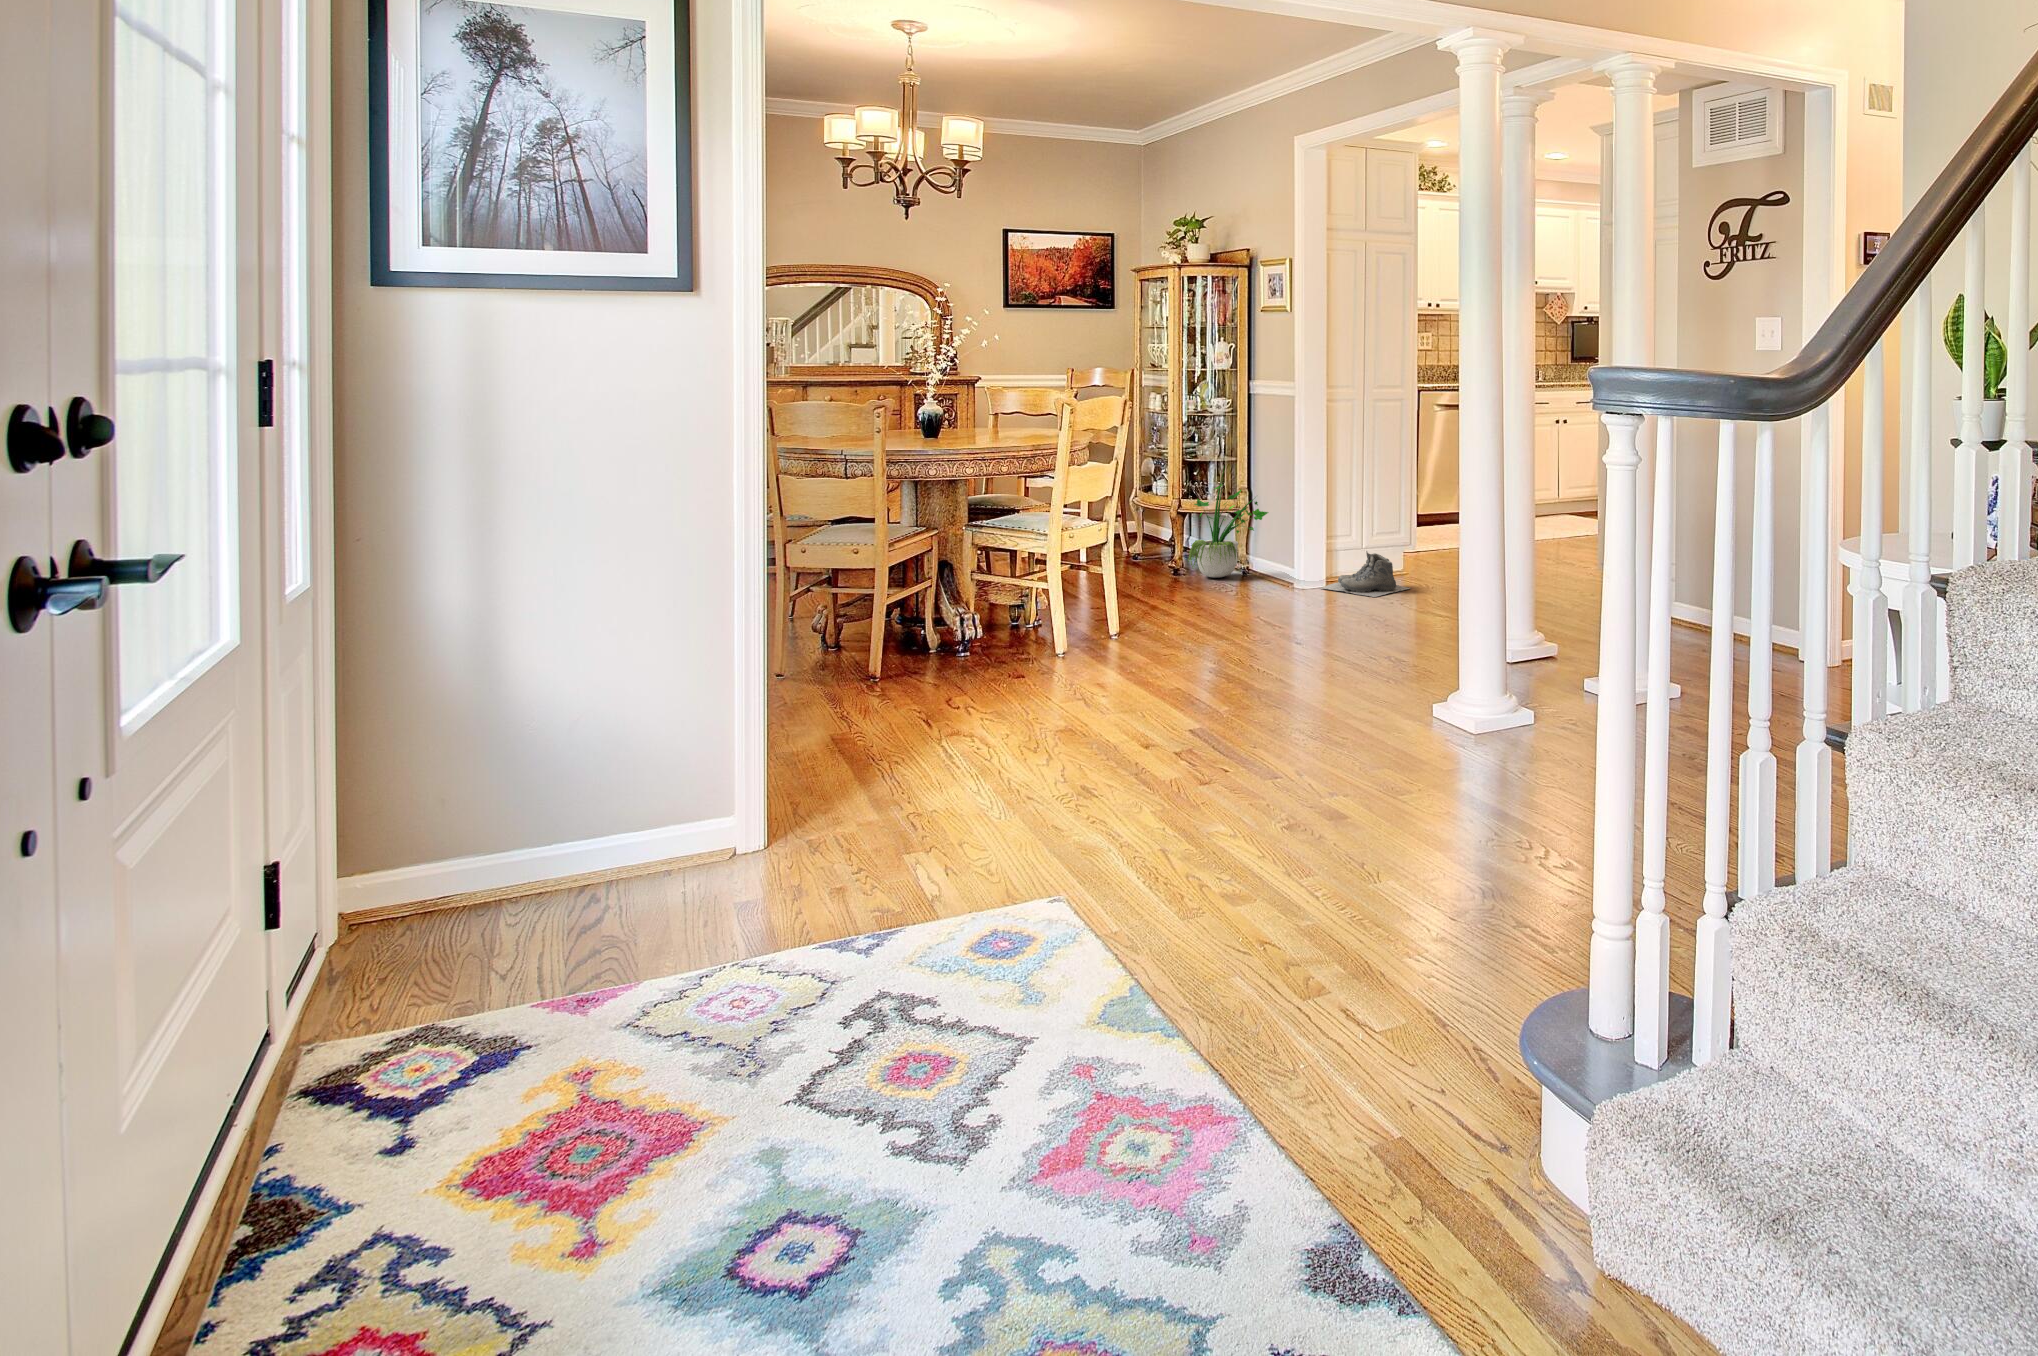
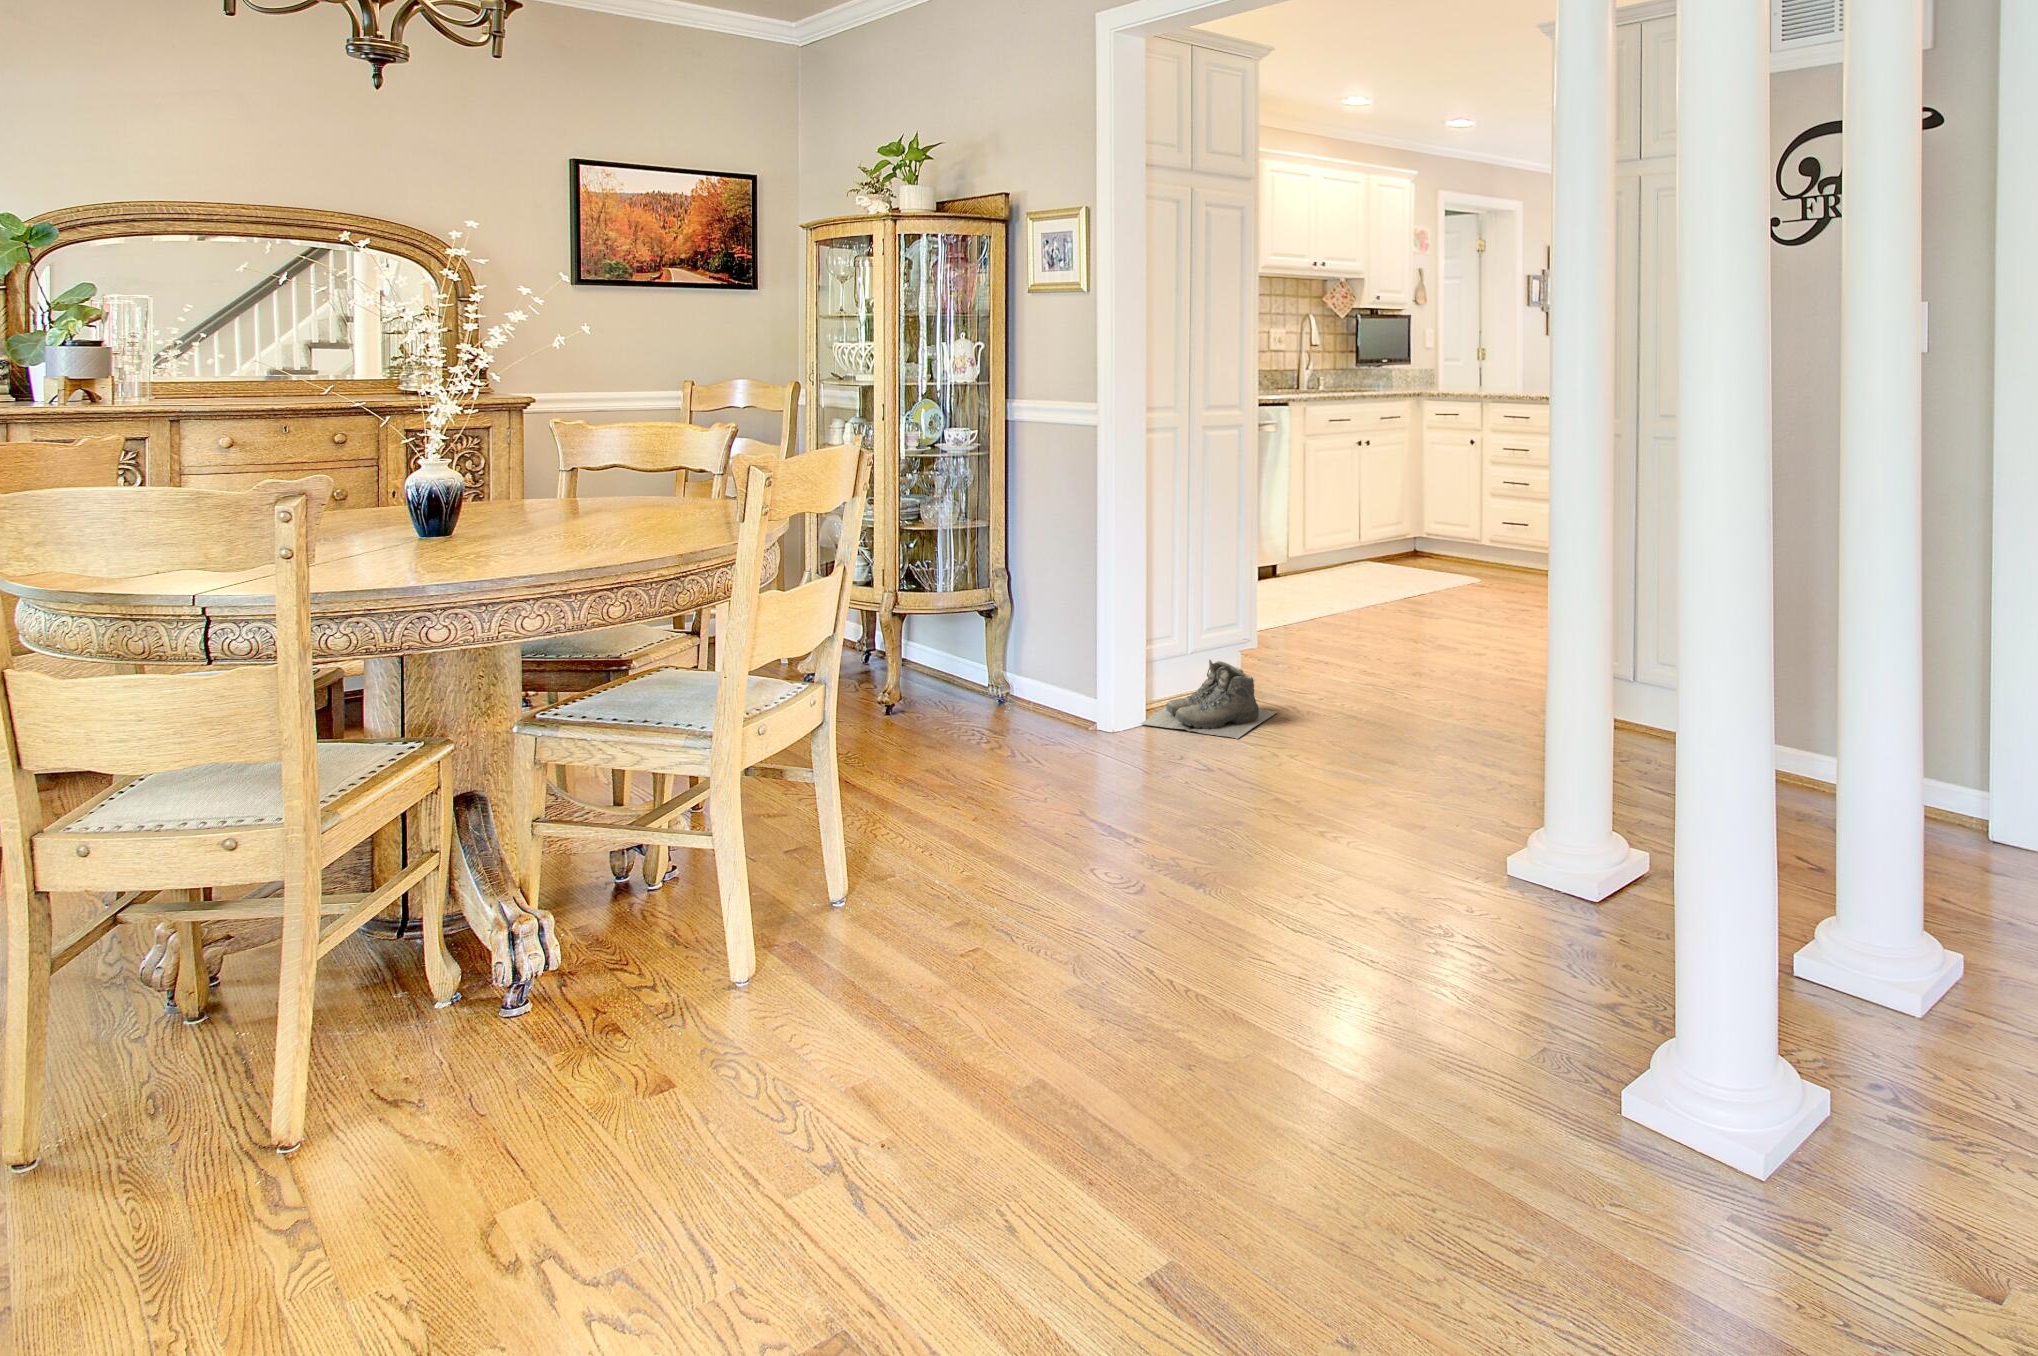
potted plant: present [1188,471,1268,578] -> none [914,527,1048,713]

